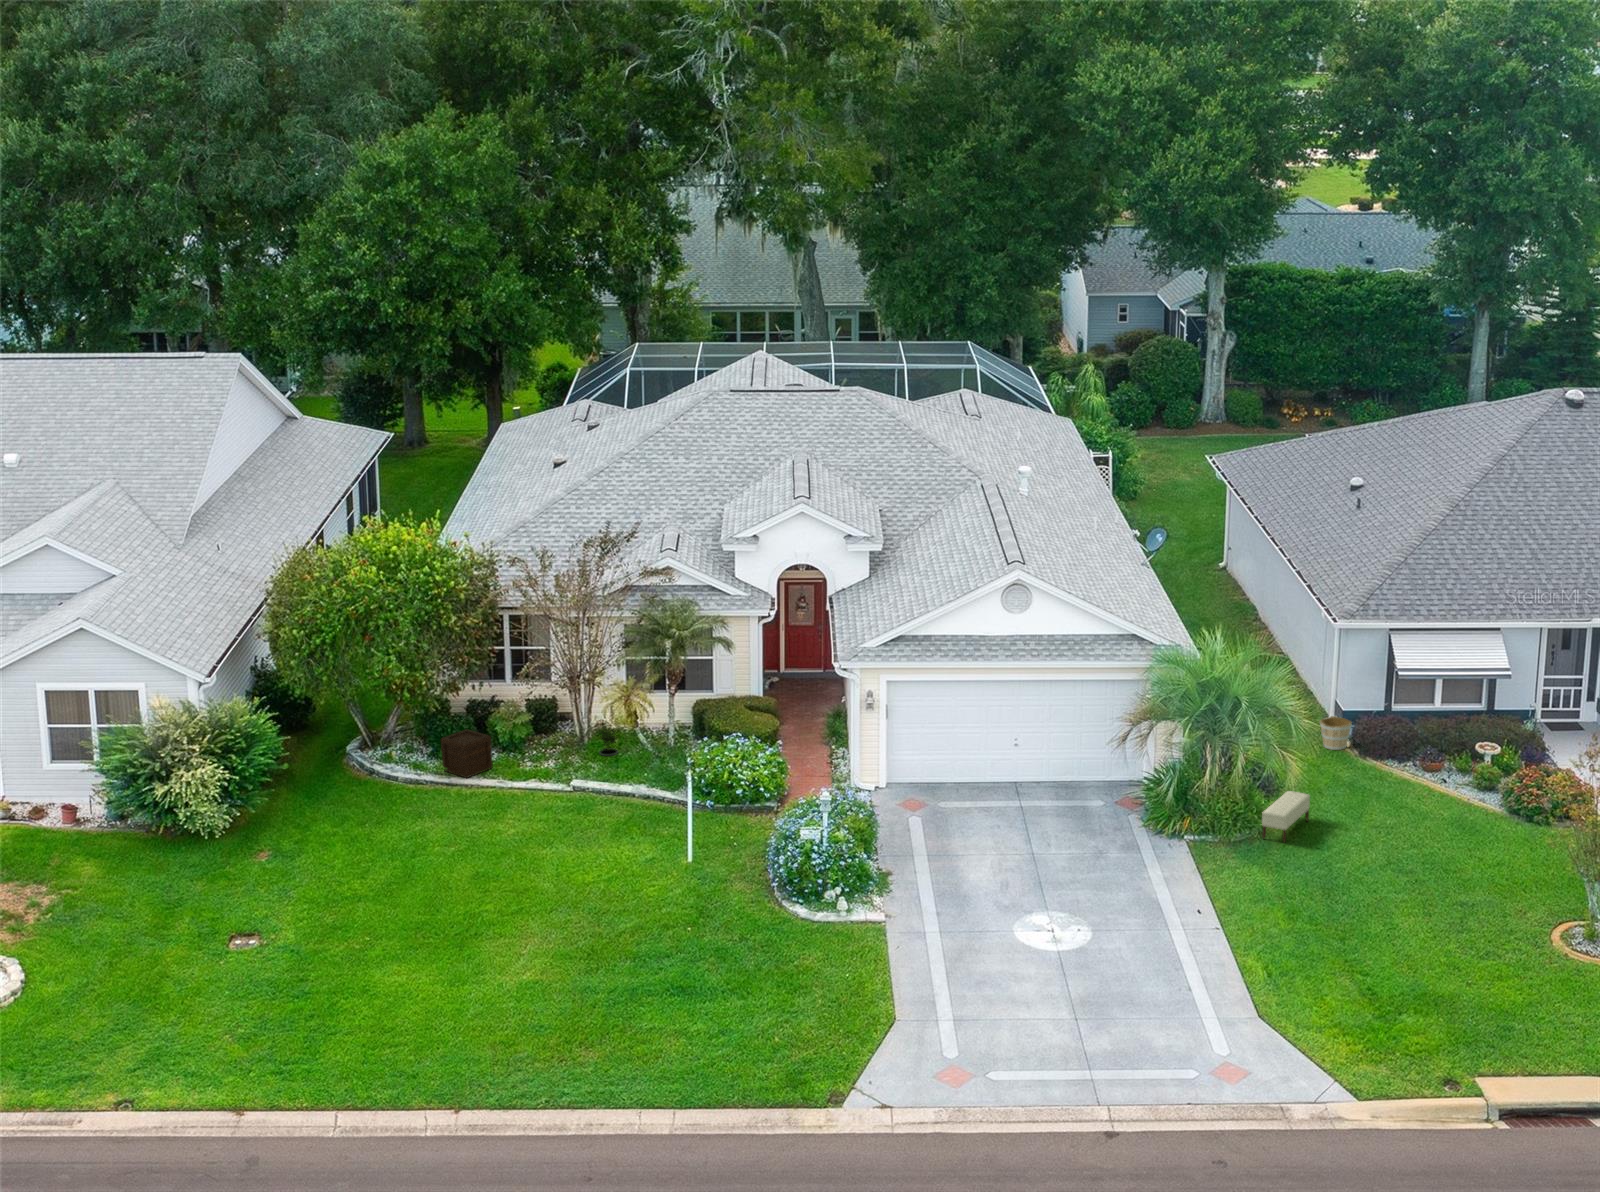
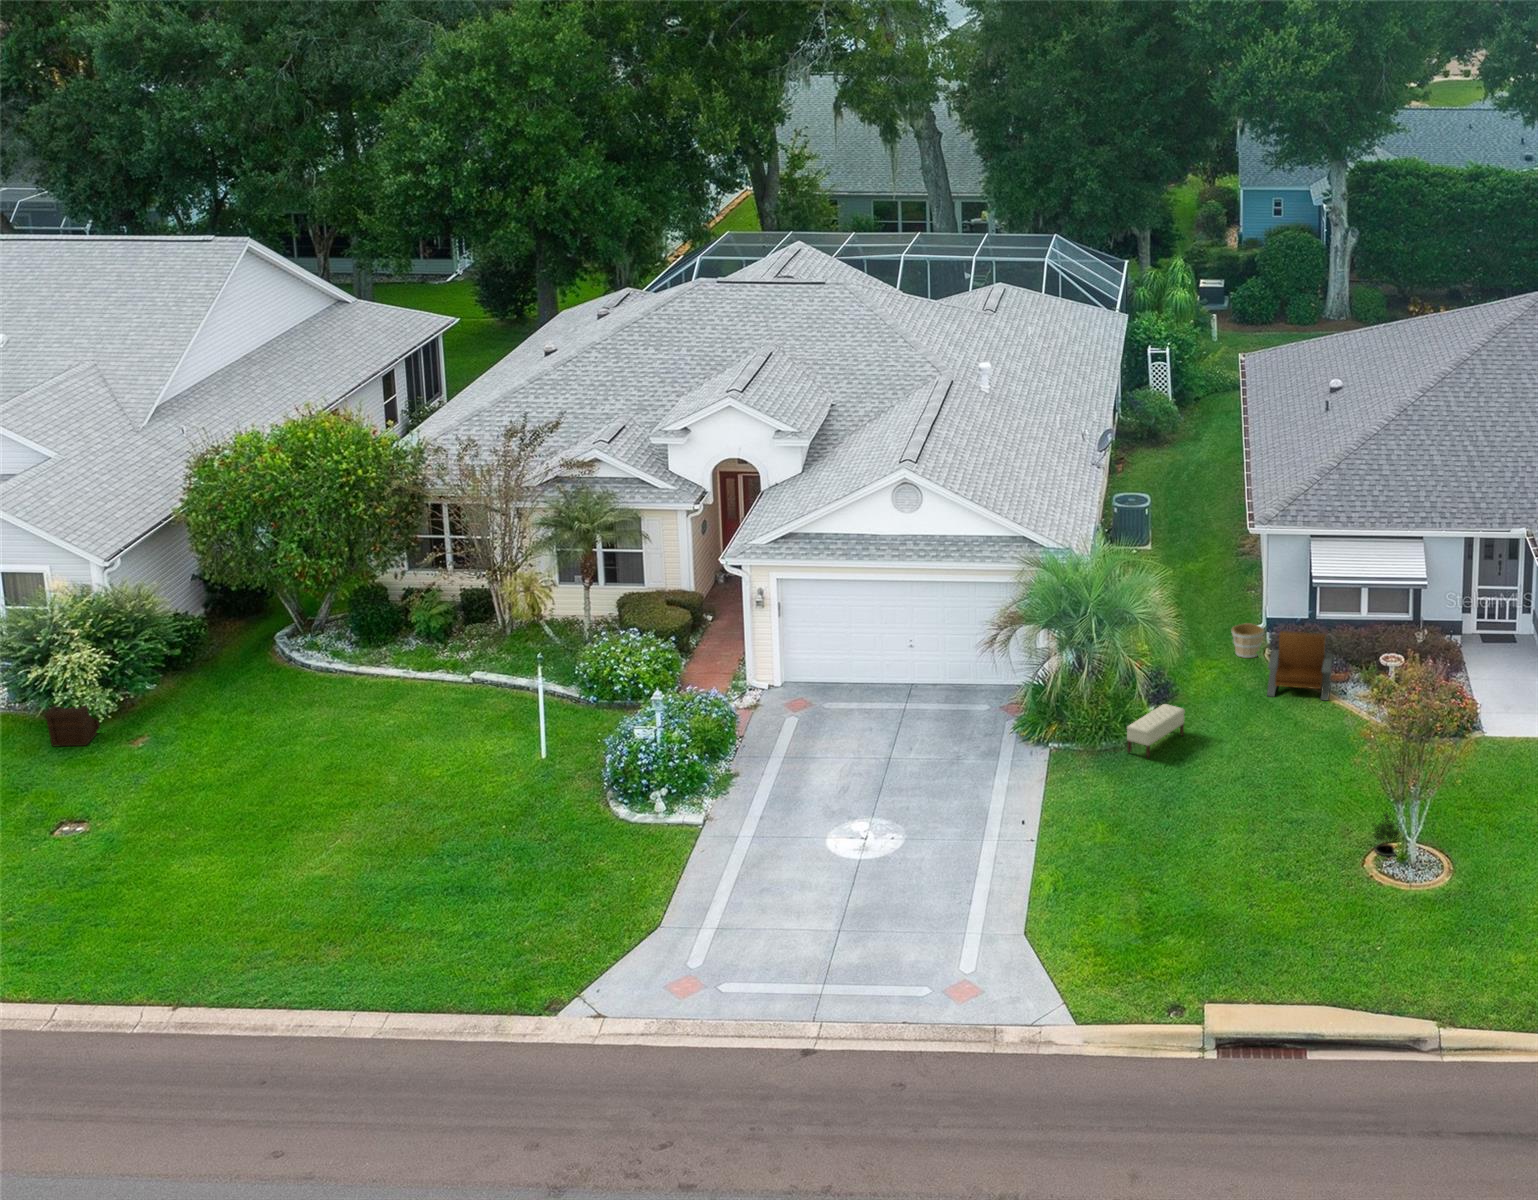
lounge chair: none [1368,720,1432,785] -> present [1267,631,1333,700]
potted tree: present [599,725,618,756] -> present [1373,811,1401,856]
wooden crate: present [441,729,493,778] -> present [46,706,100,746]

